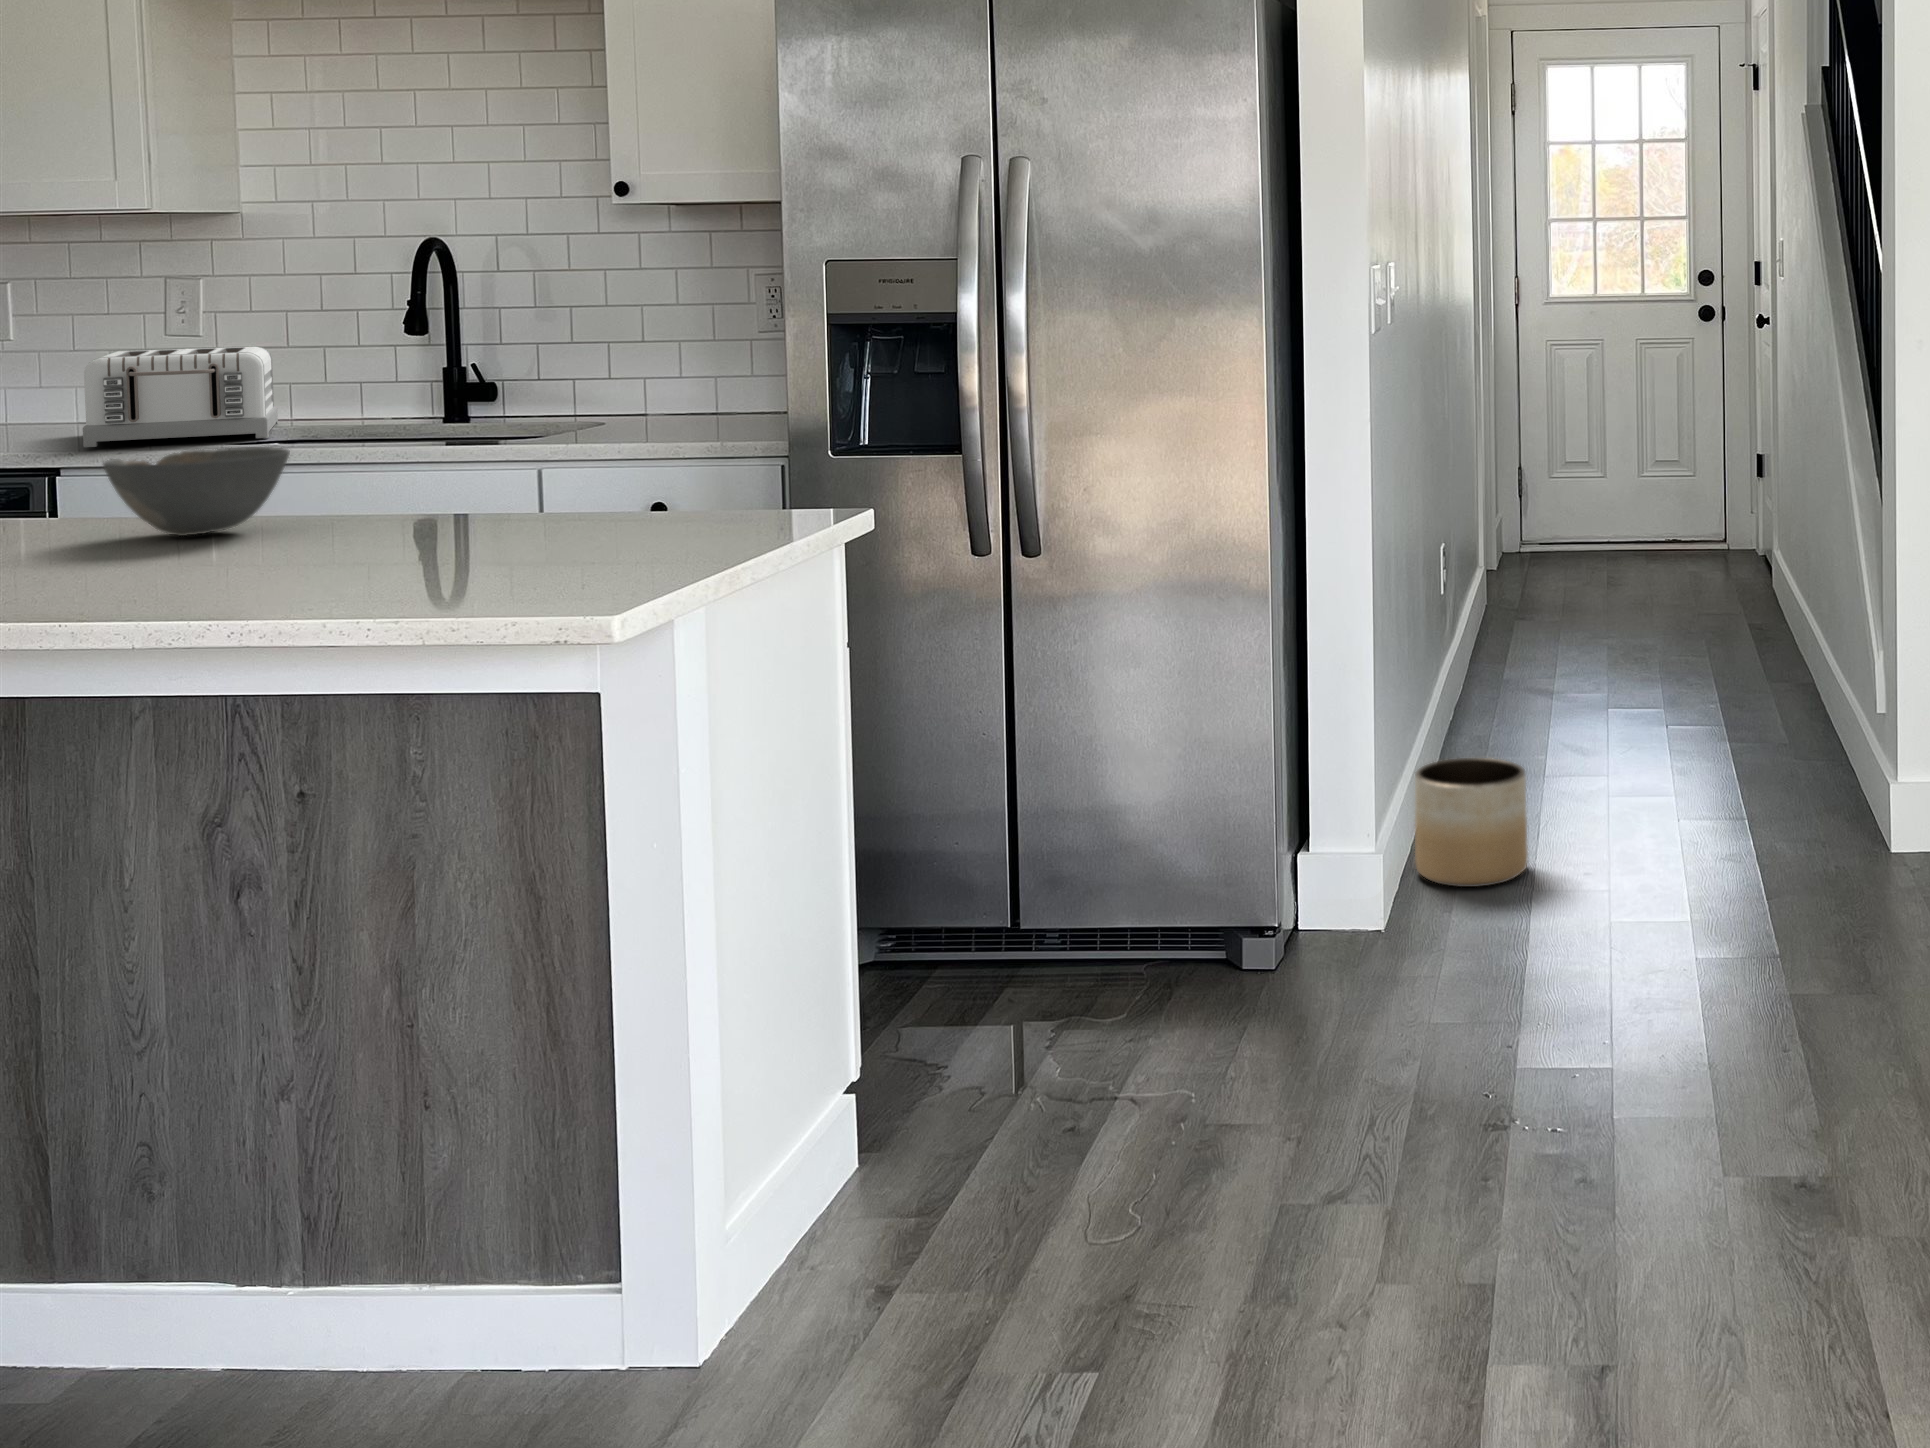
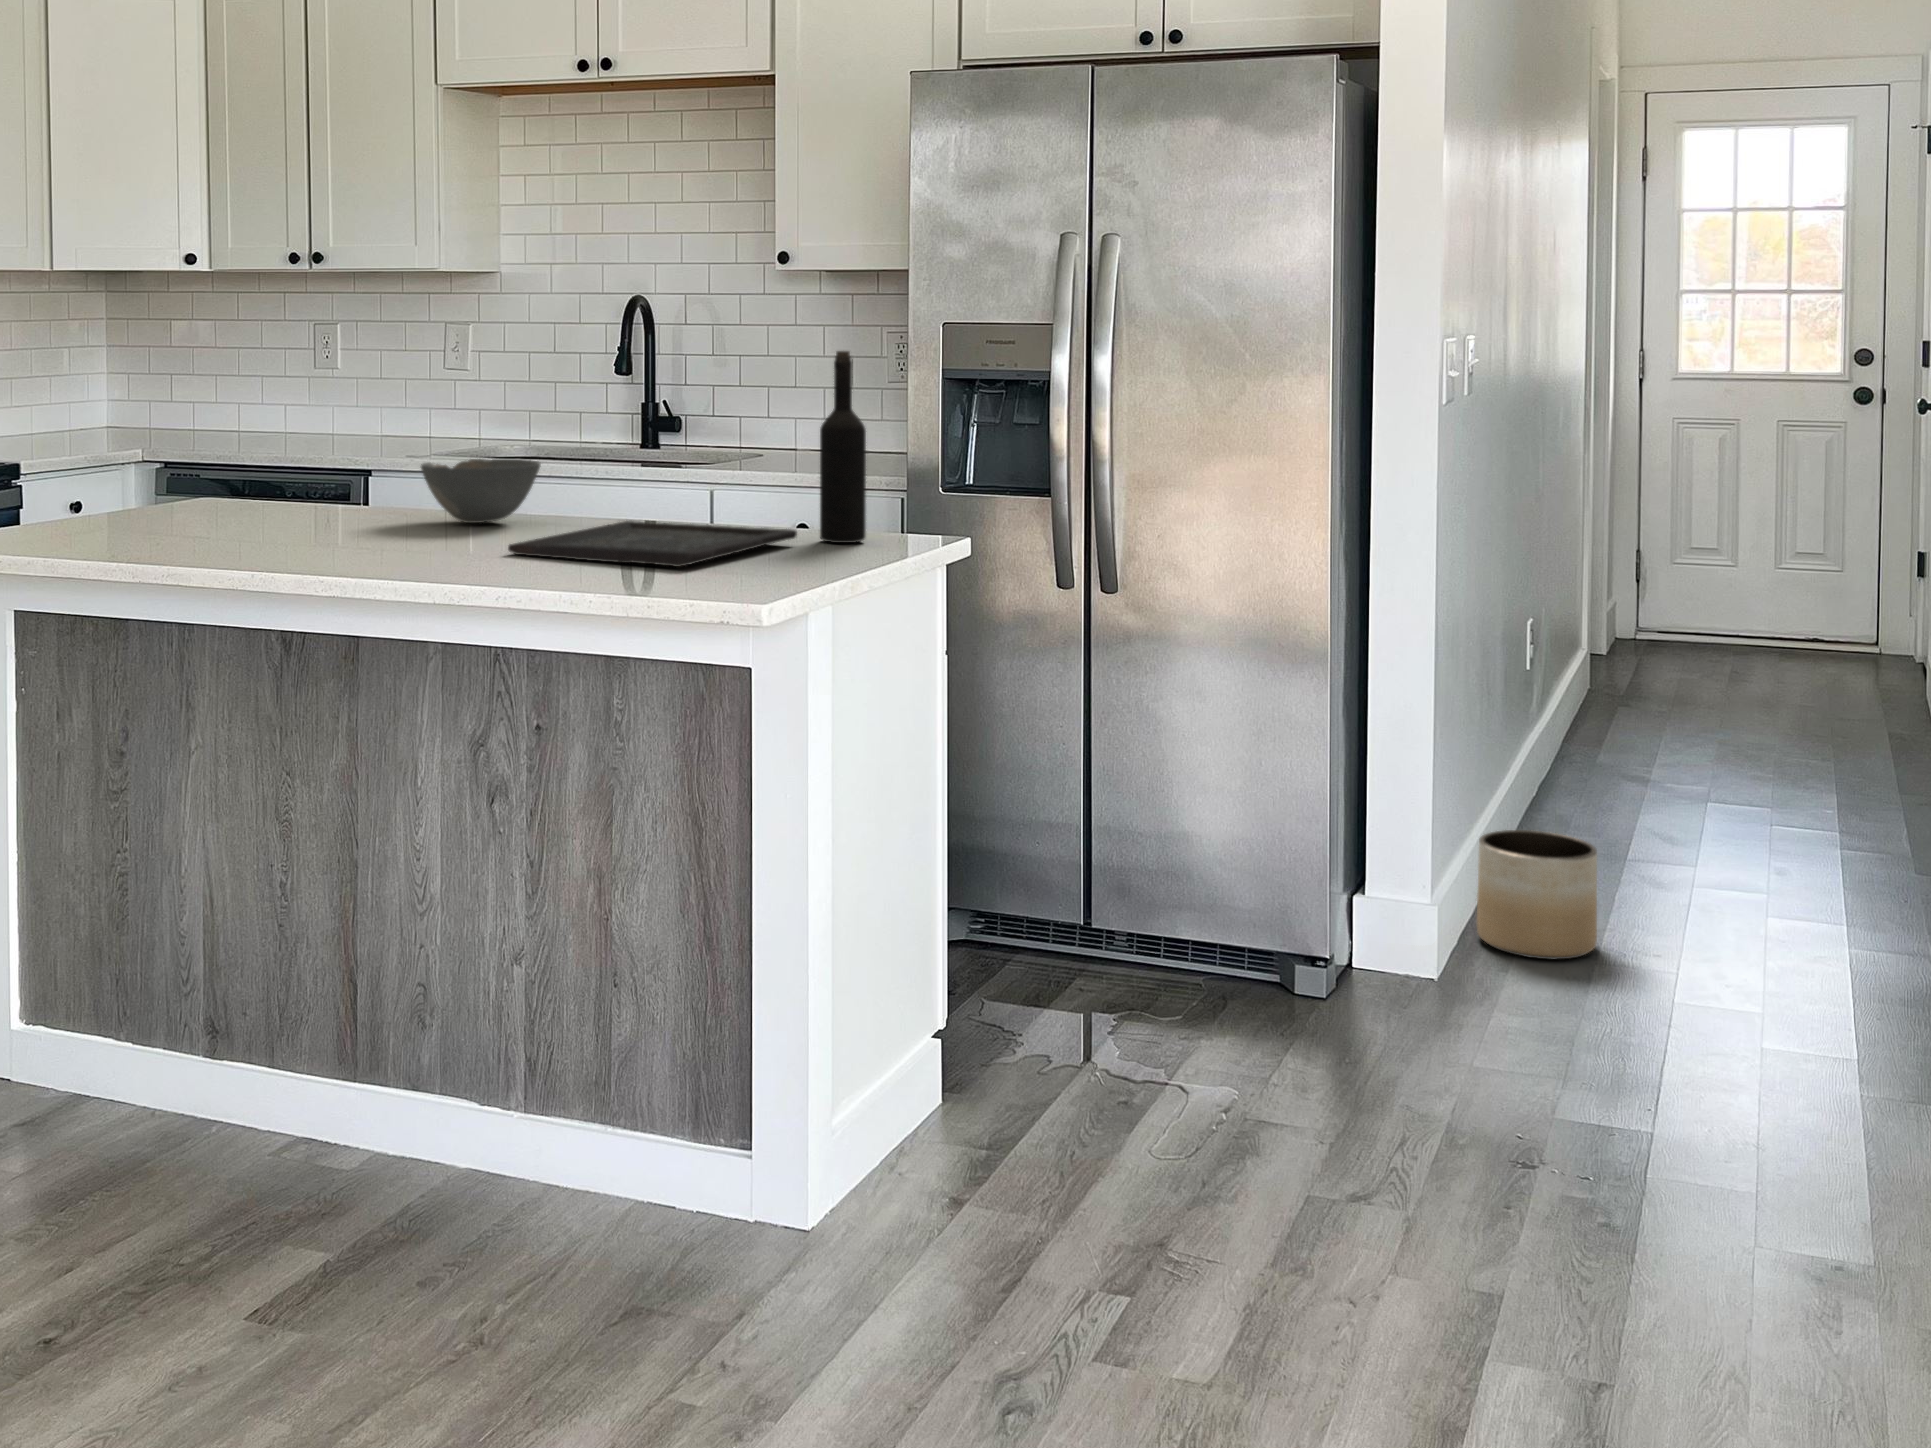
wine bottle: none [679,294,742,526] -> present [820,351,866,543]
toaster: present [83,346,278,447] -> none [395,380,524,454]
tray: none [238,514,653,574] -> present [508,521,797,567]

